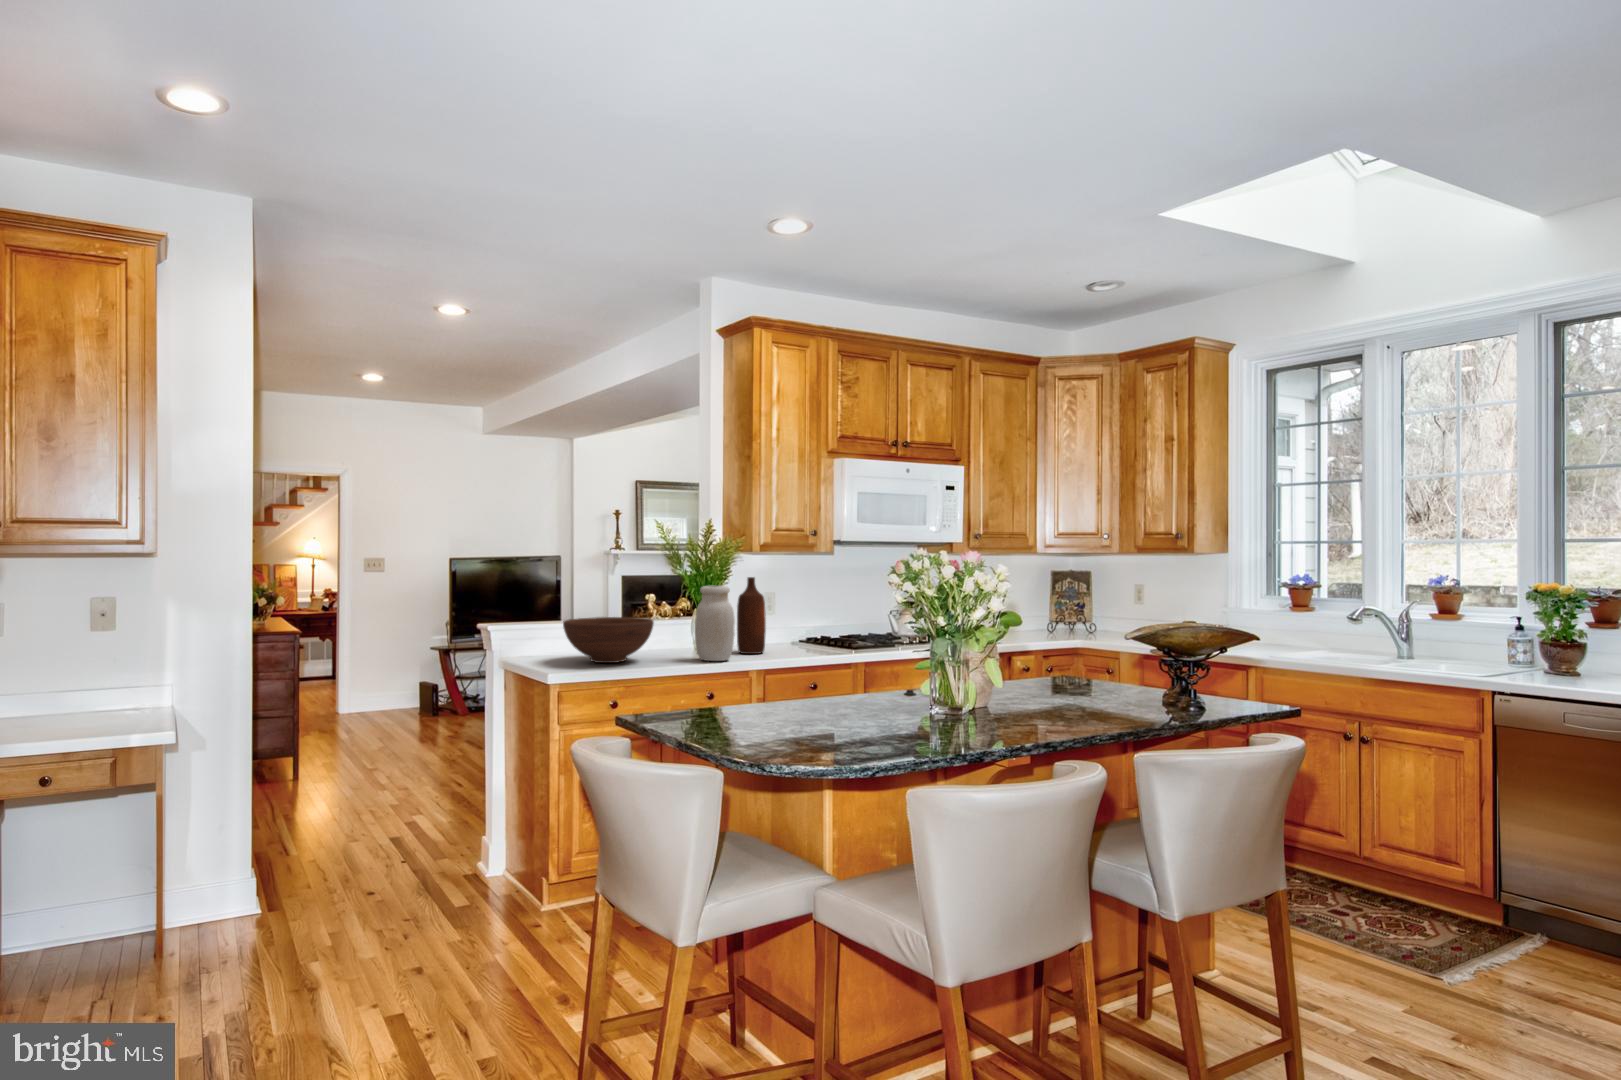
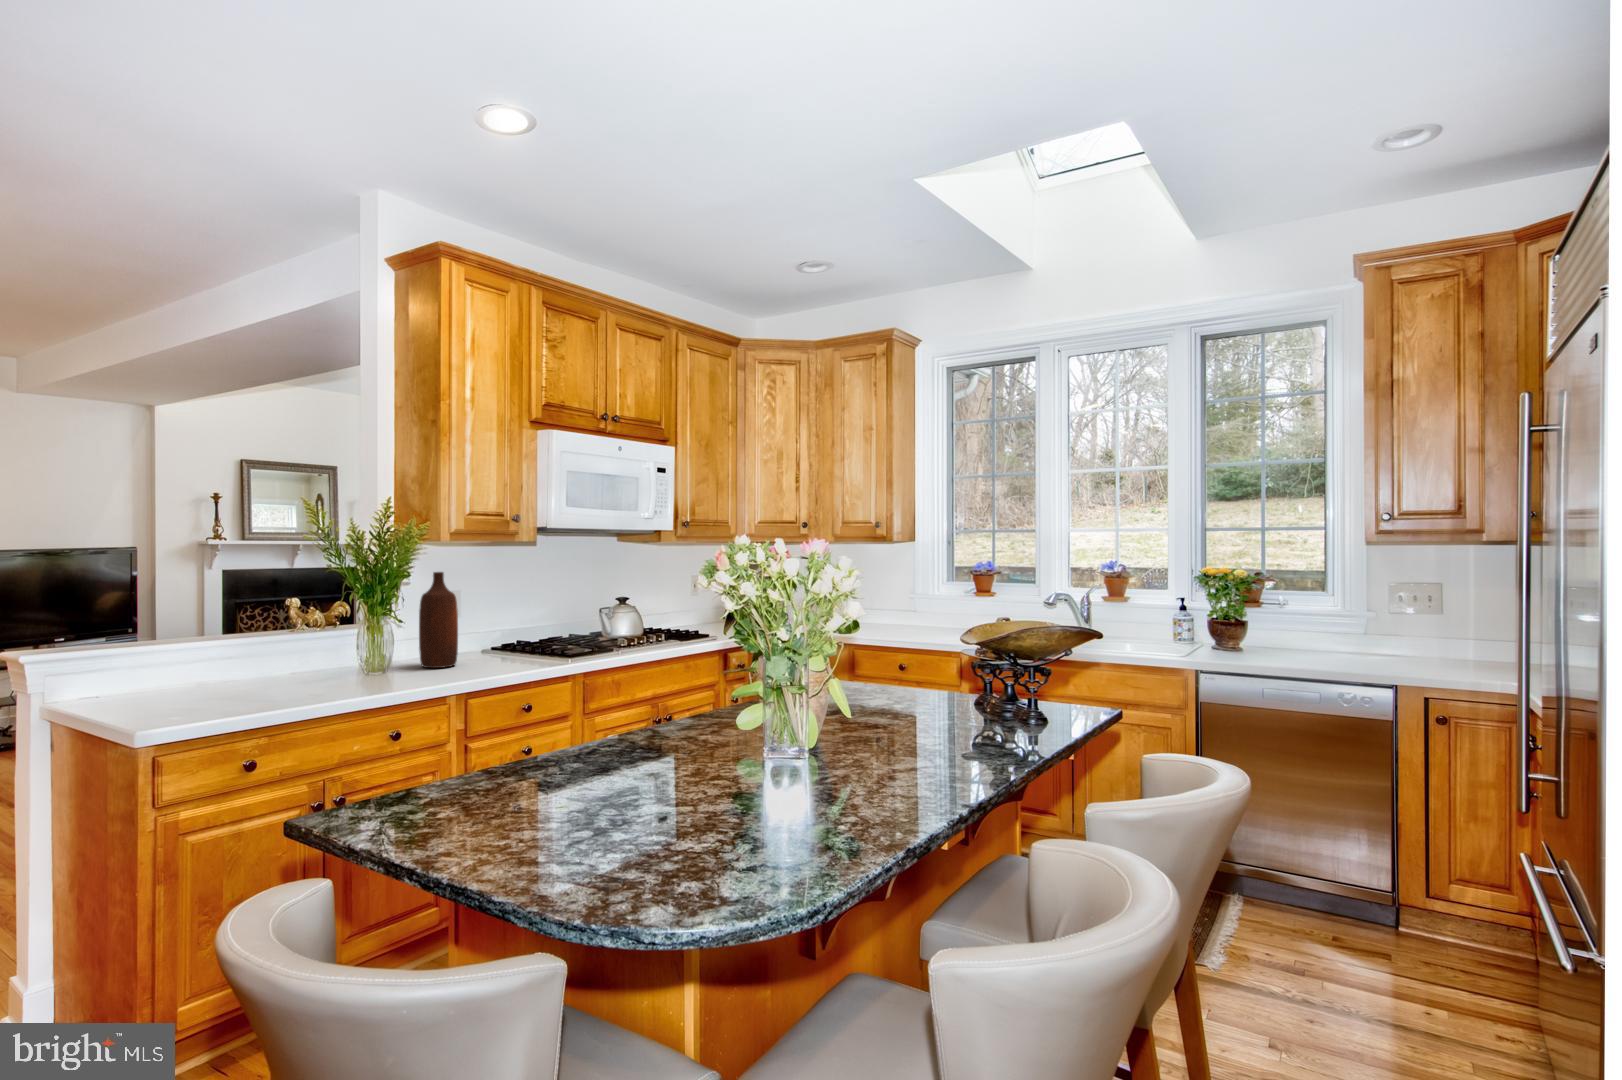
jar: present [695,586,735,661] -> none [365,584,422,683]
fruit bowl: present [563,617,654,663] -> none [153,630,303,698]

